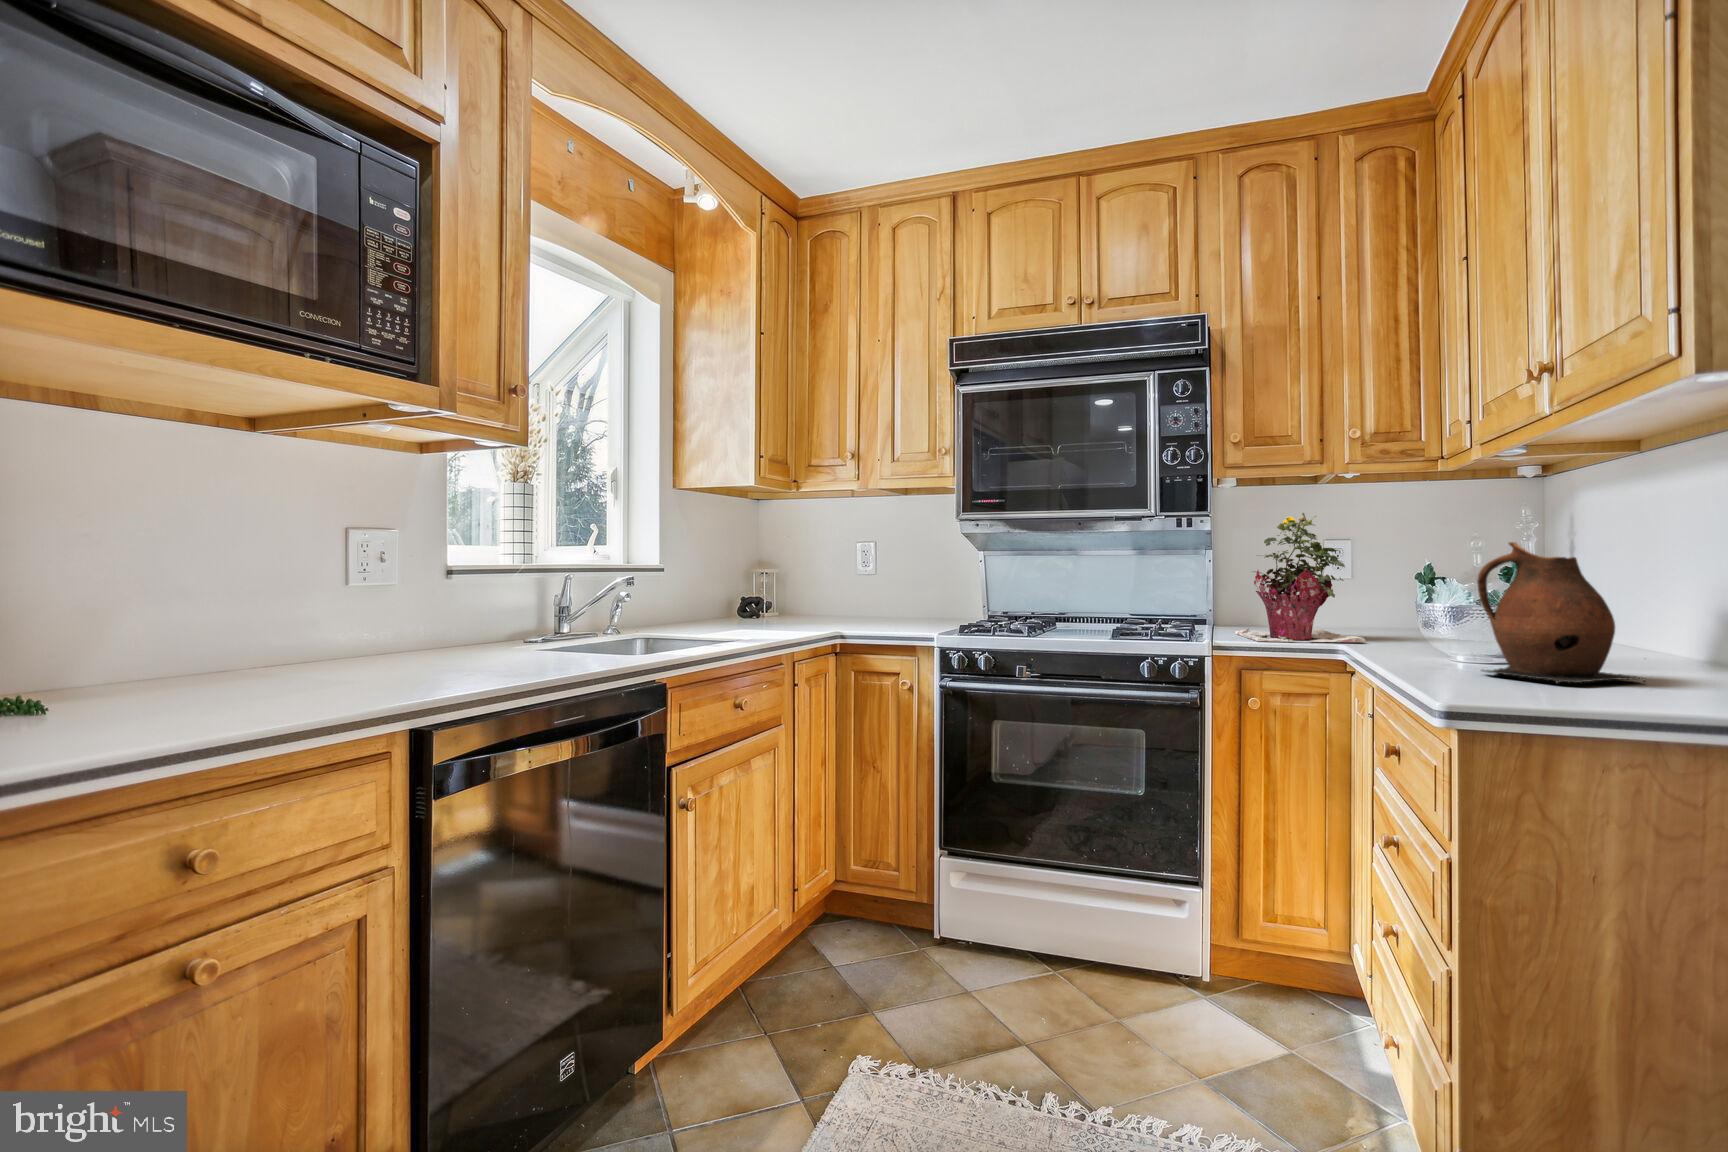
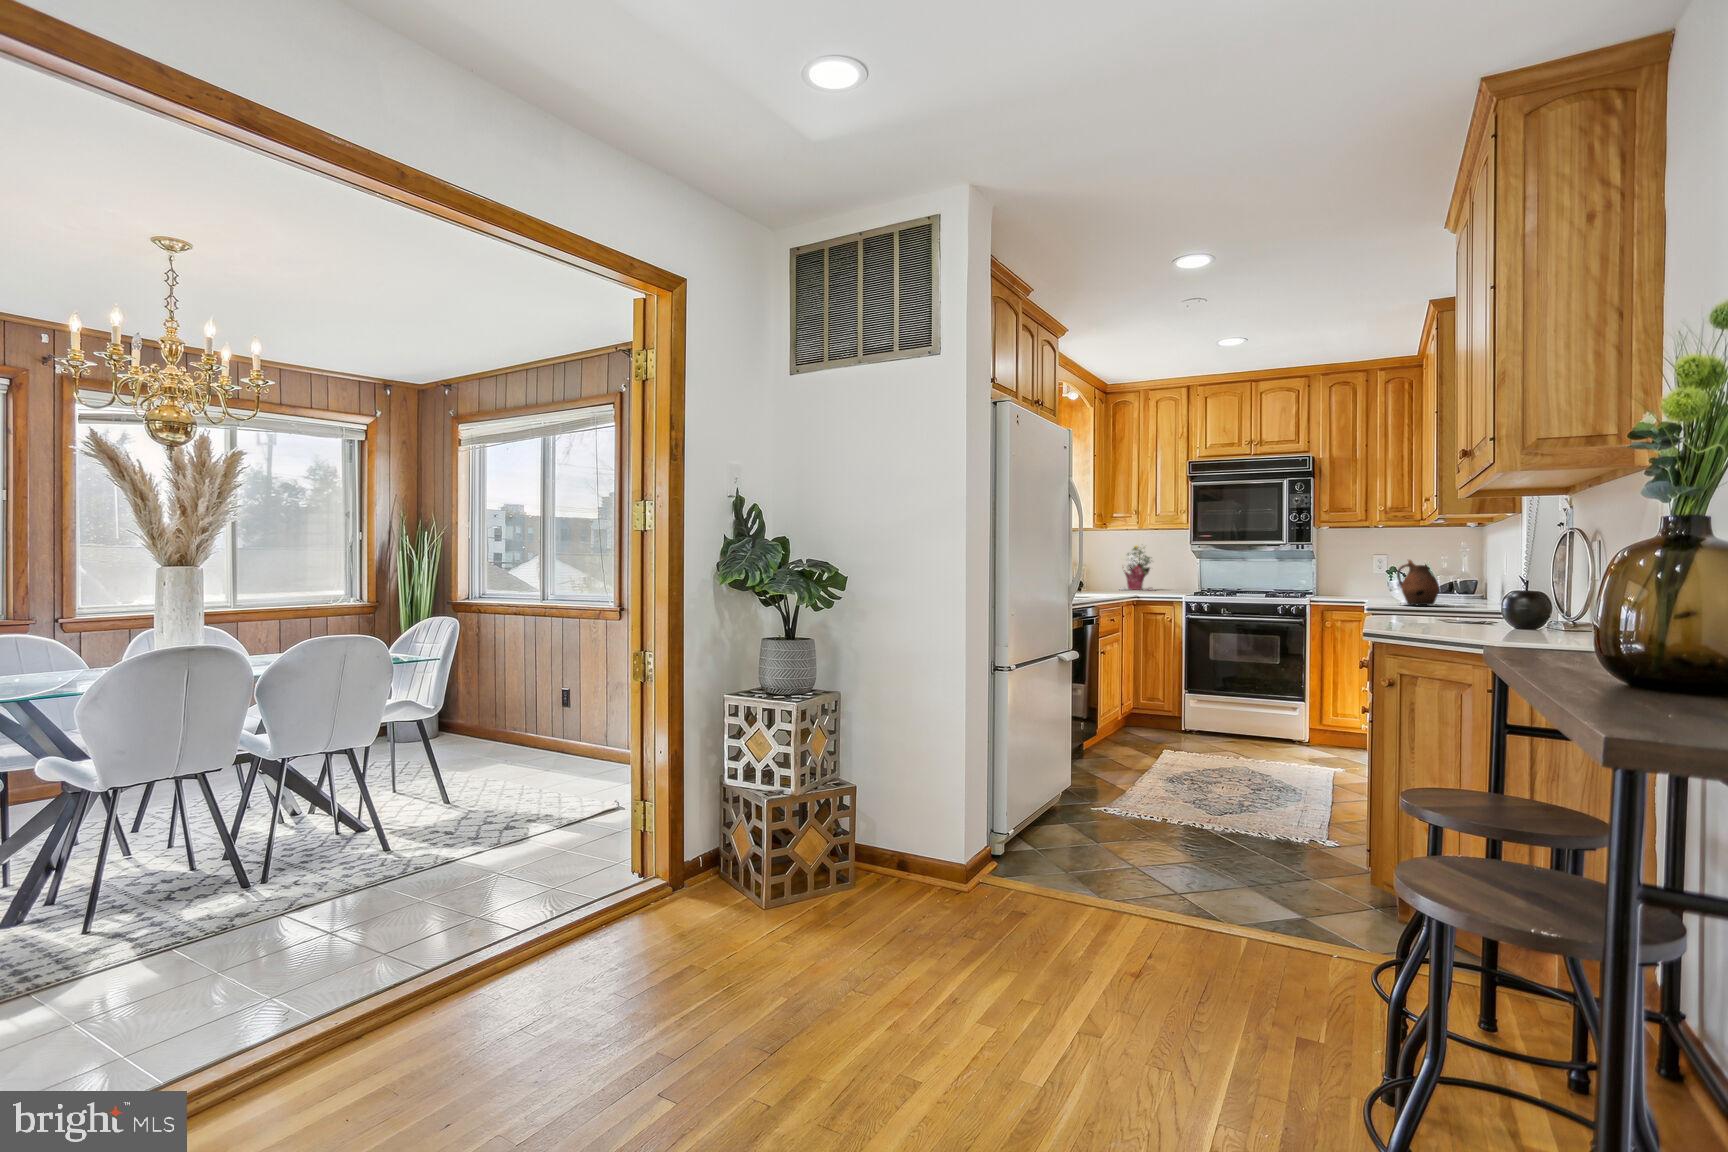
potted plant: present [1235,513,1366,642] -> present [1120,546,1154,590]

